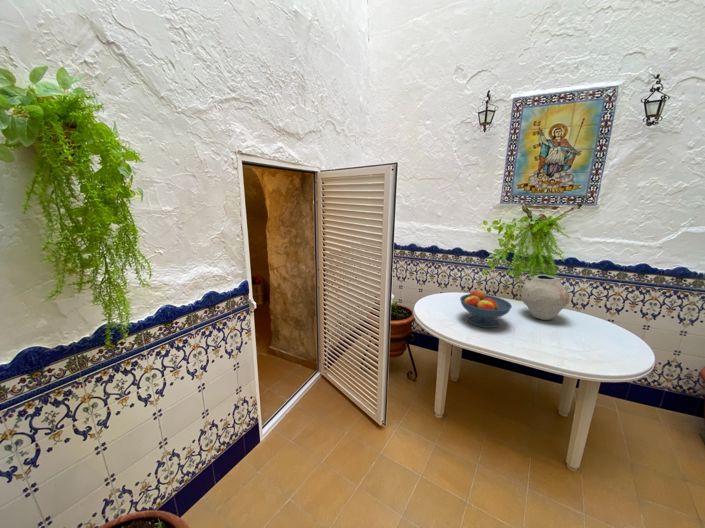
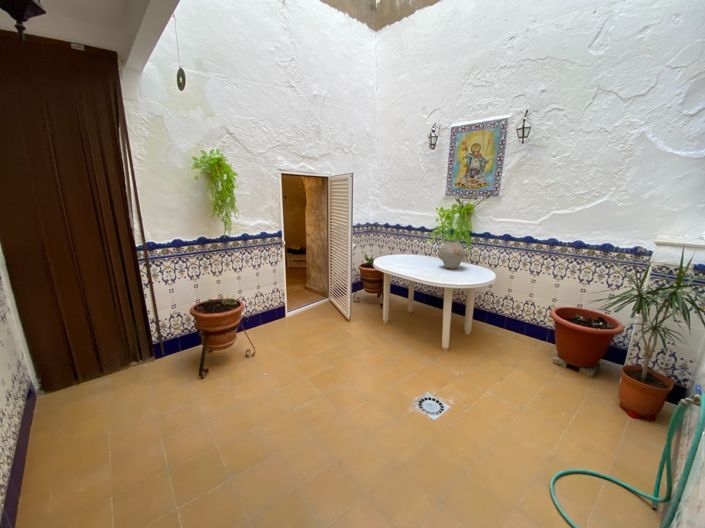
fruit bowl: present [460,290,512,328] -> none [396,248,425,269]

